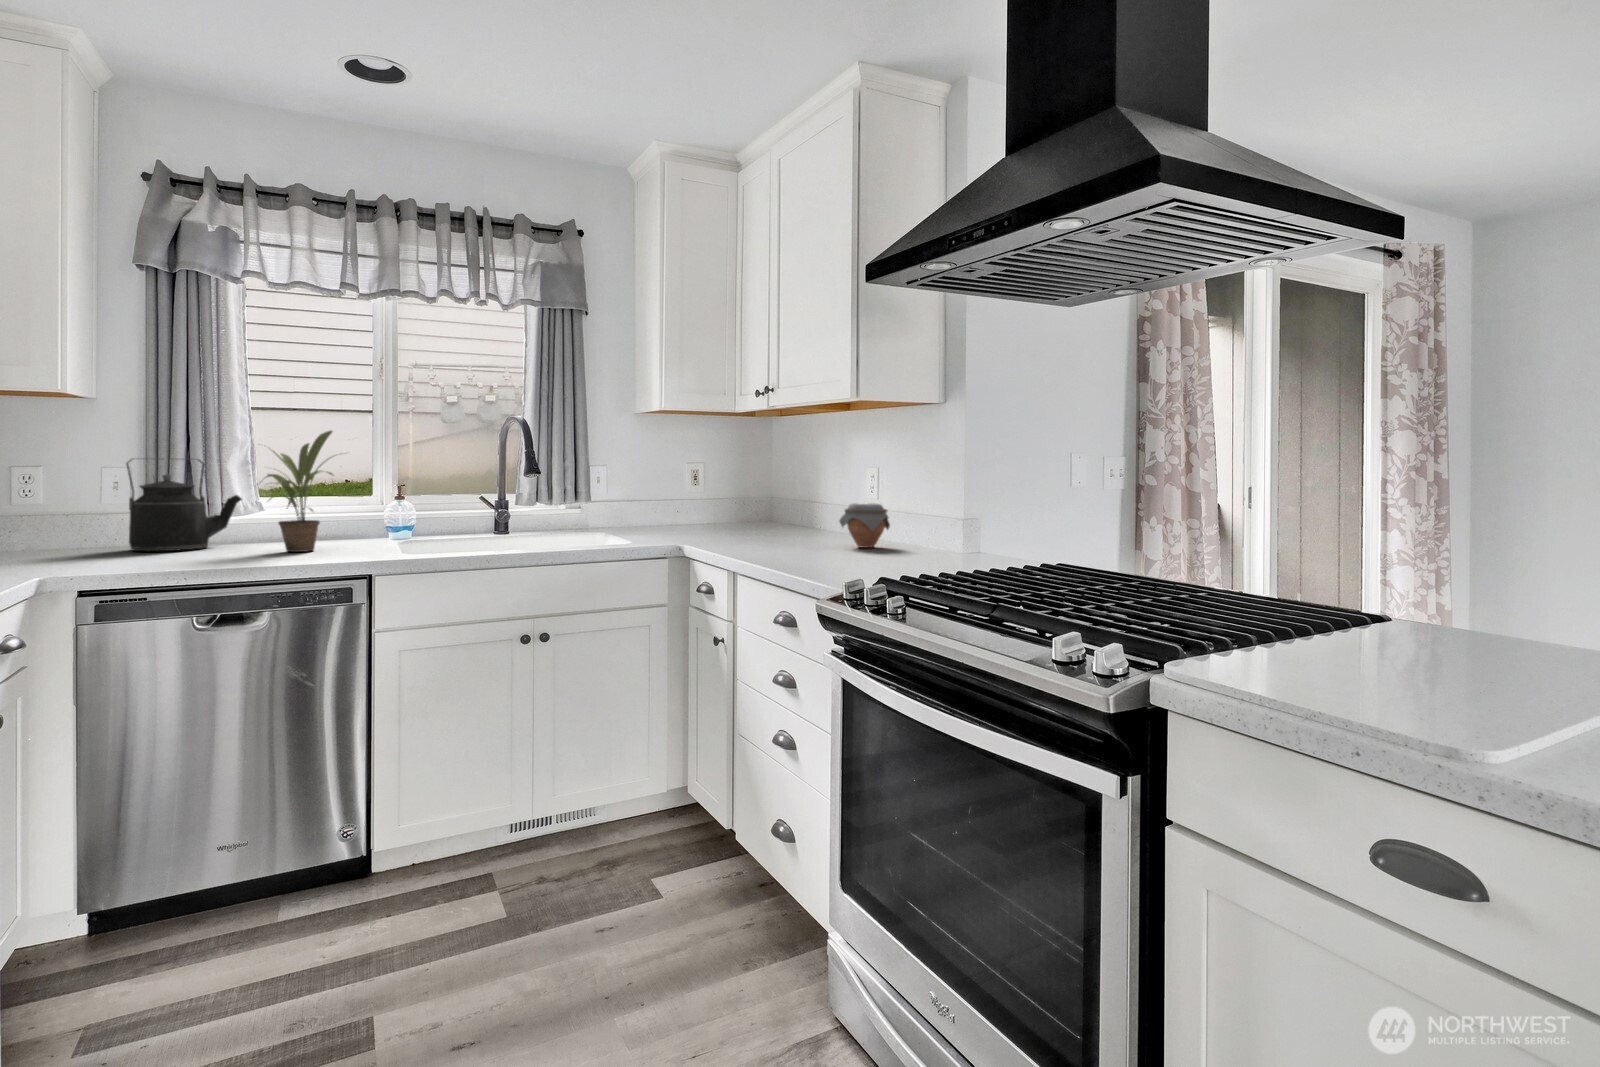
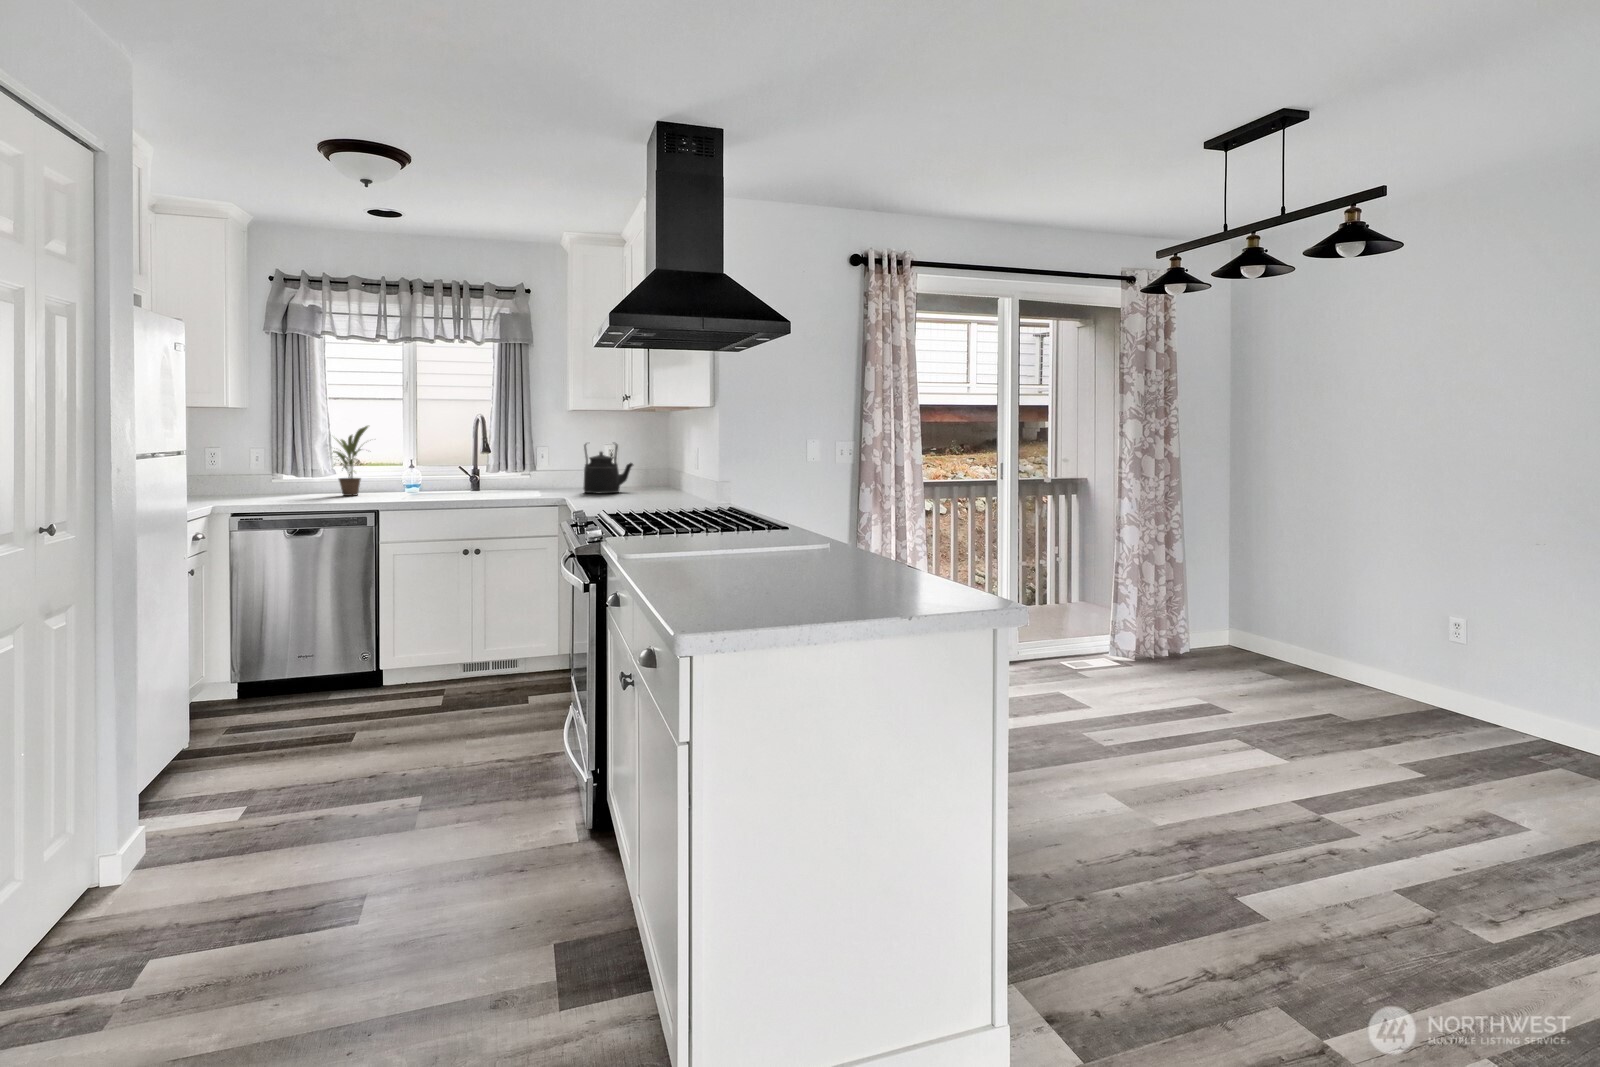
kettle: present [126,458,242,551] -> present [584,443,633,494]
jar: present [839,503,890,548] -> none [660,471,691,498]

